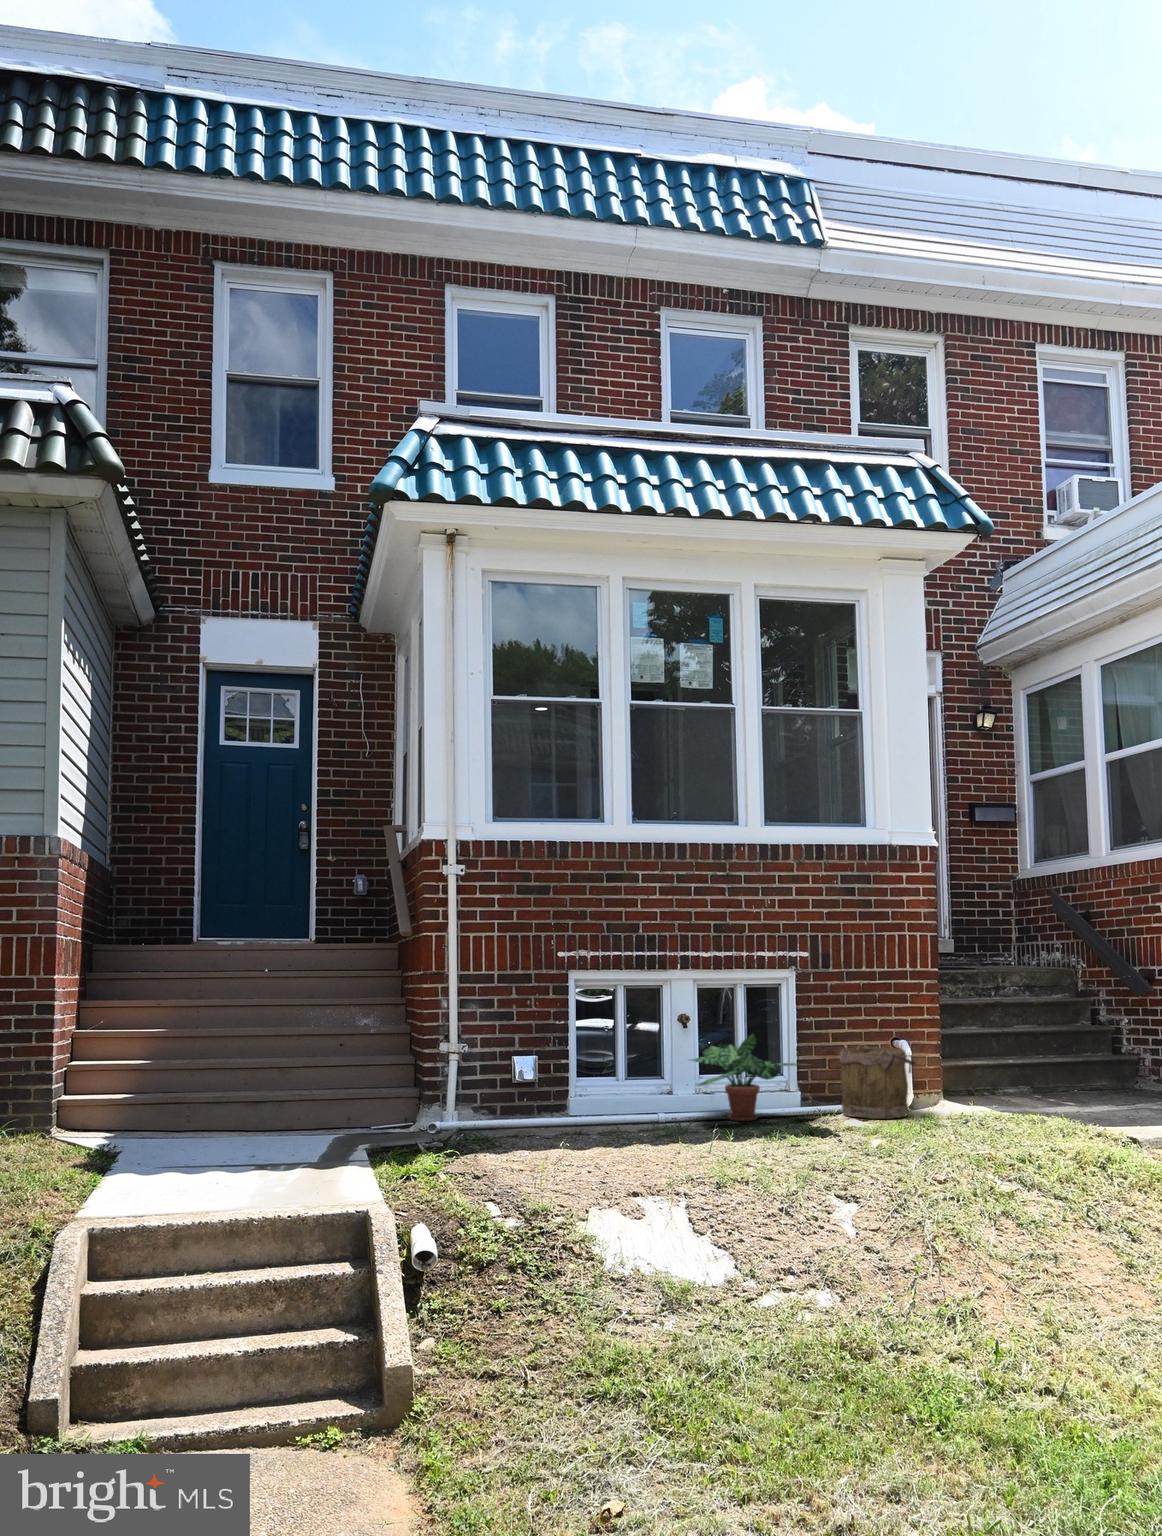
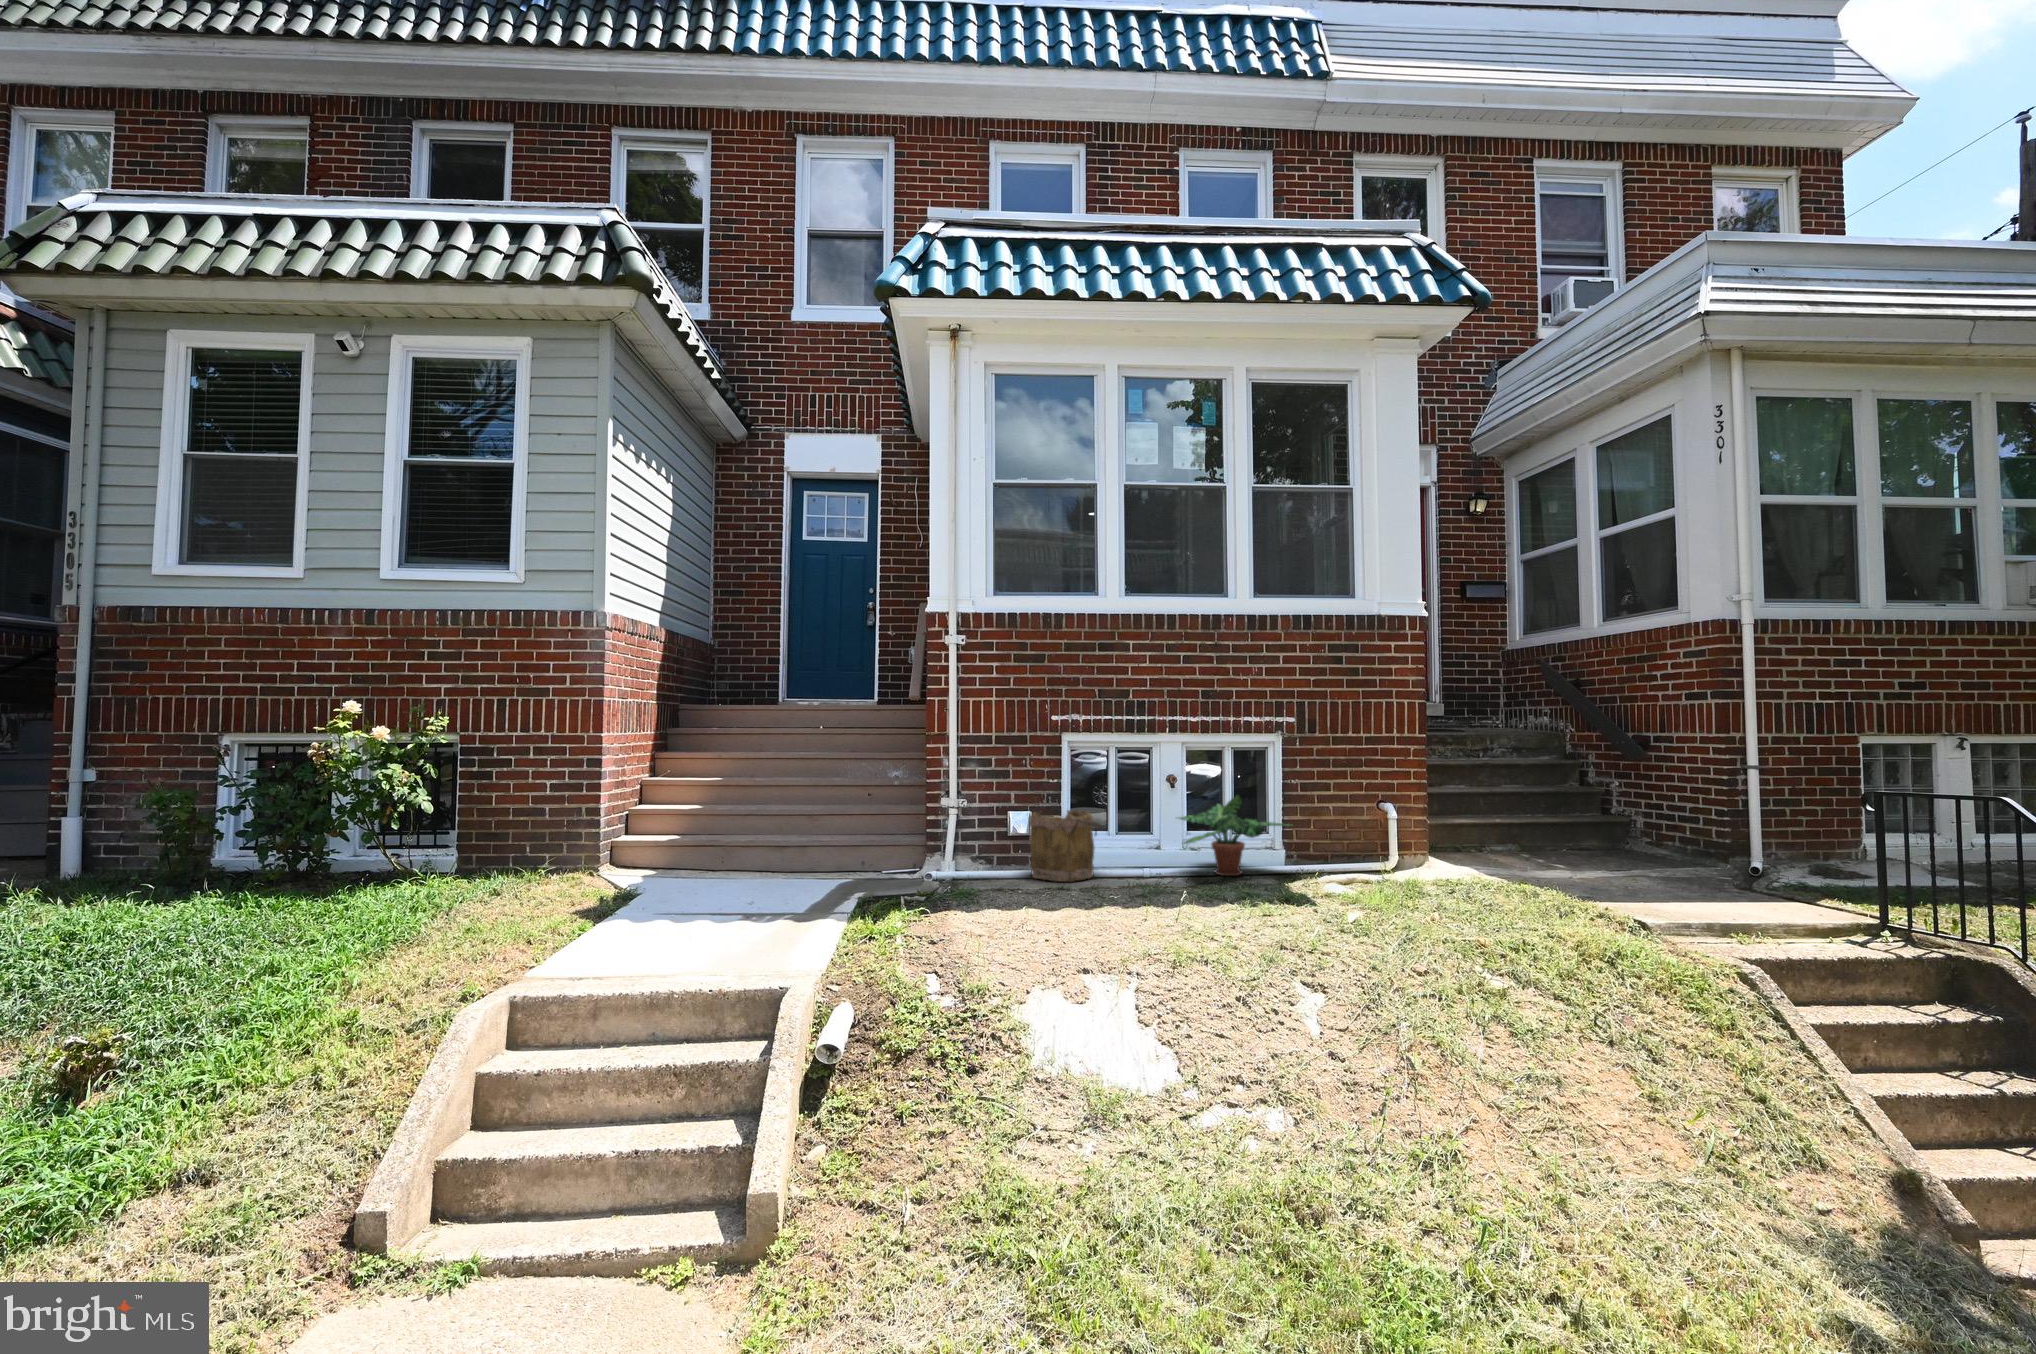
bucket: present [840,1044,916,1119] -> present [1029,810,1102,882]

